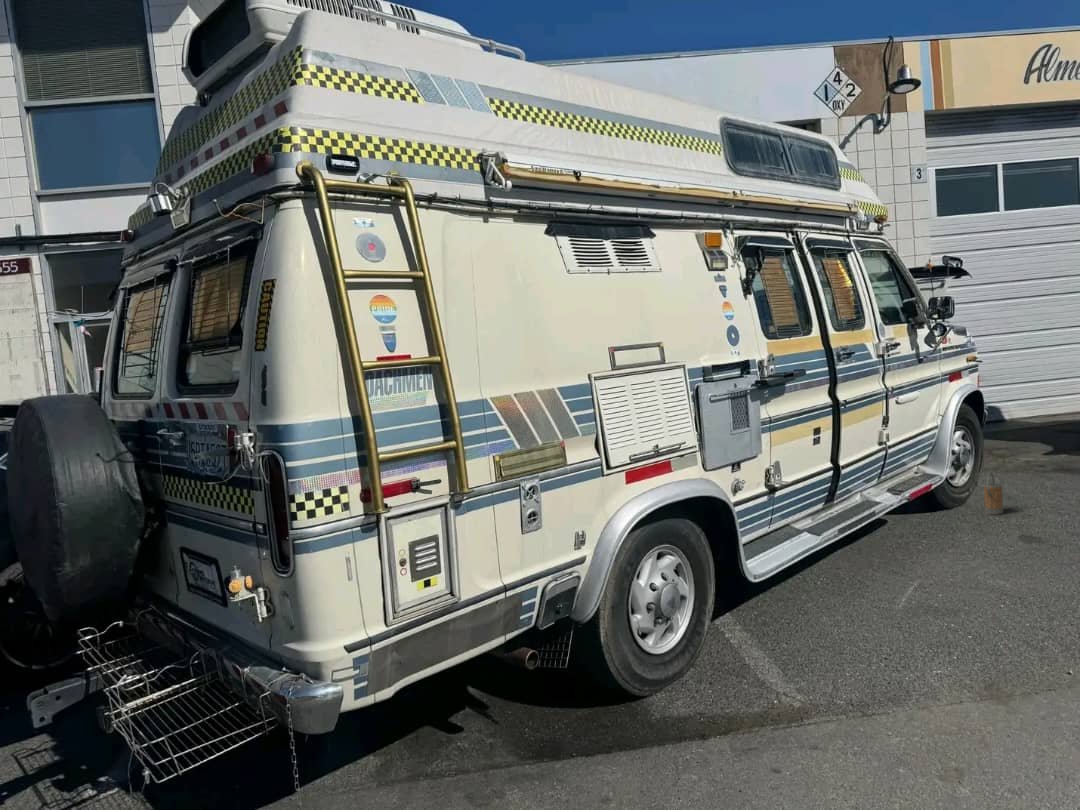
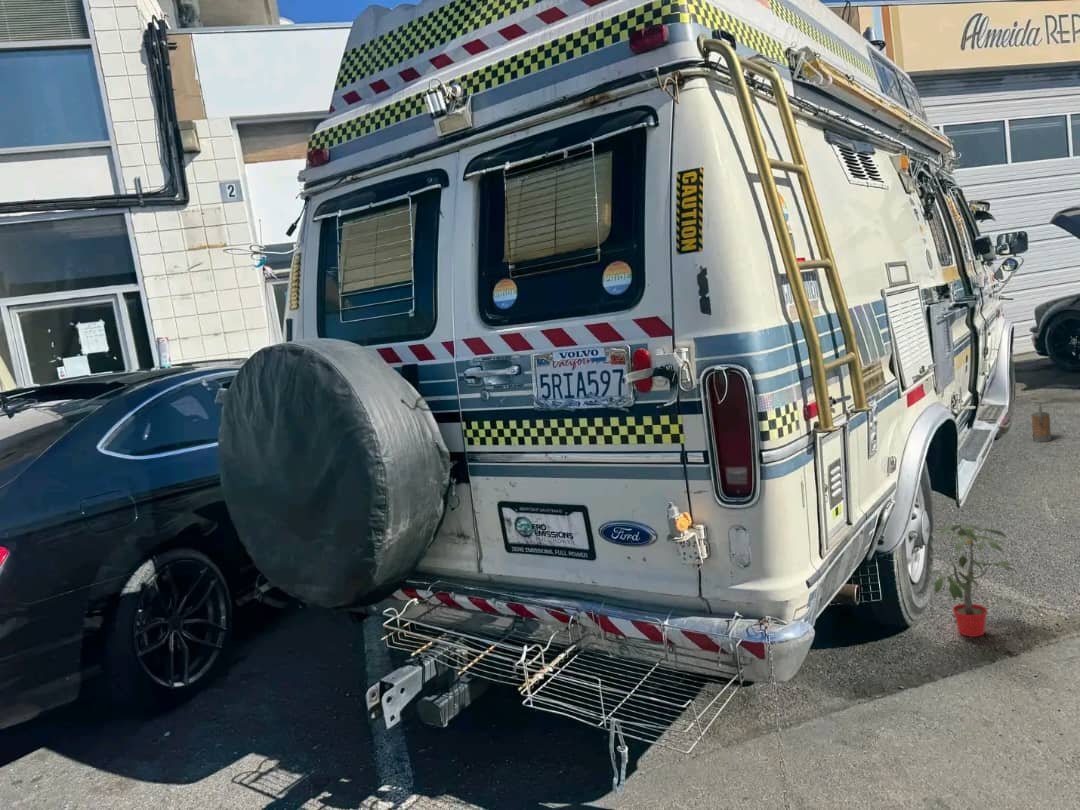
potted plant: none [639,603,755,715] -> present [930,525,1014,637]

